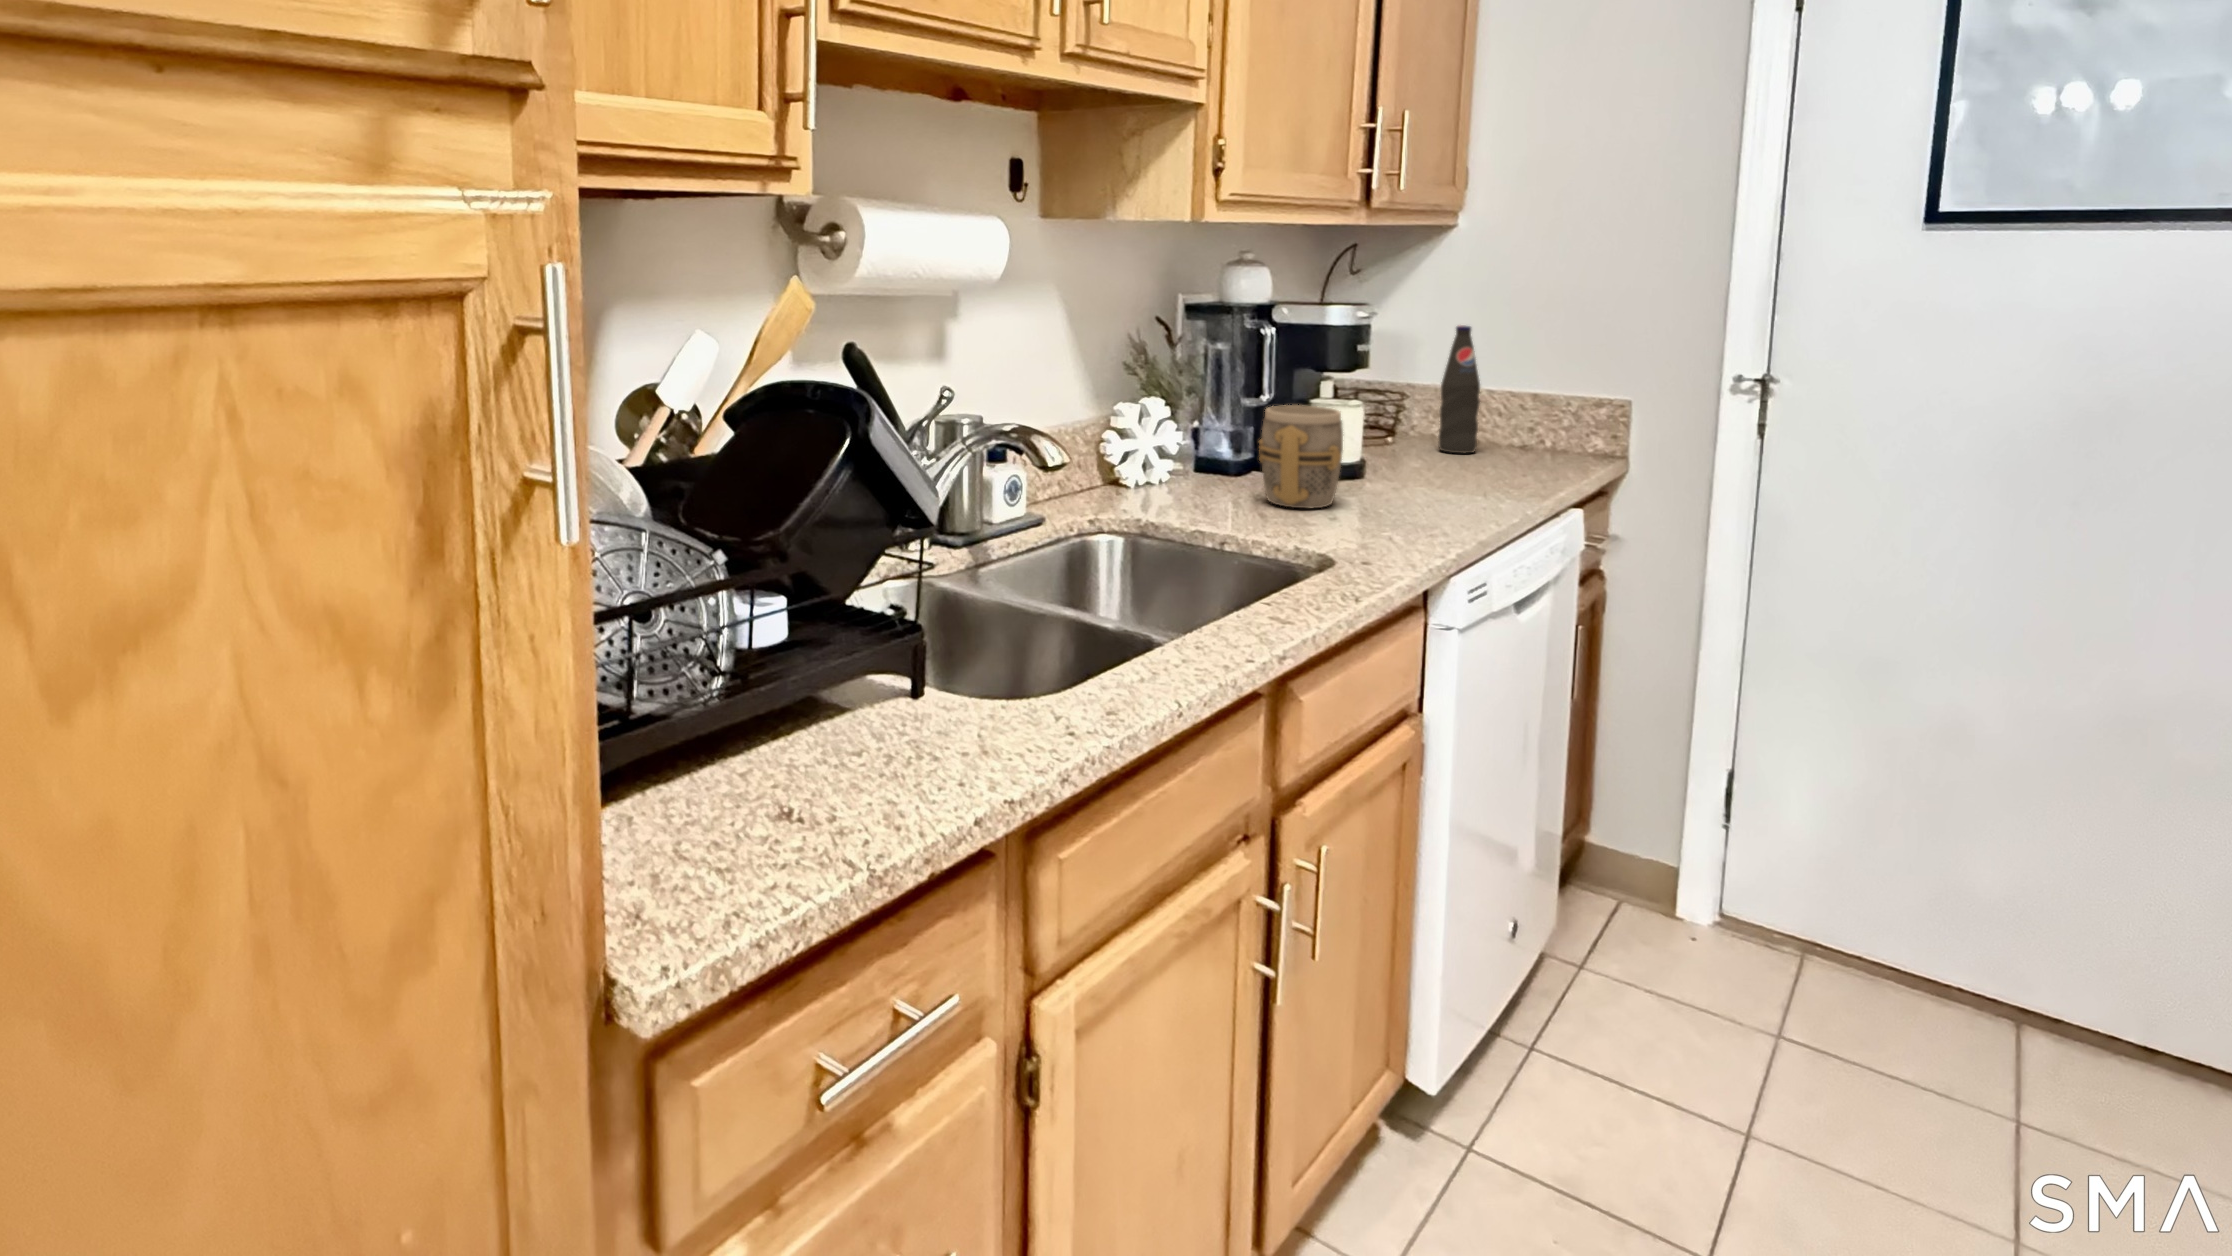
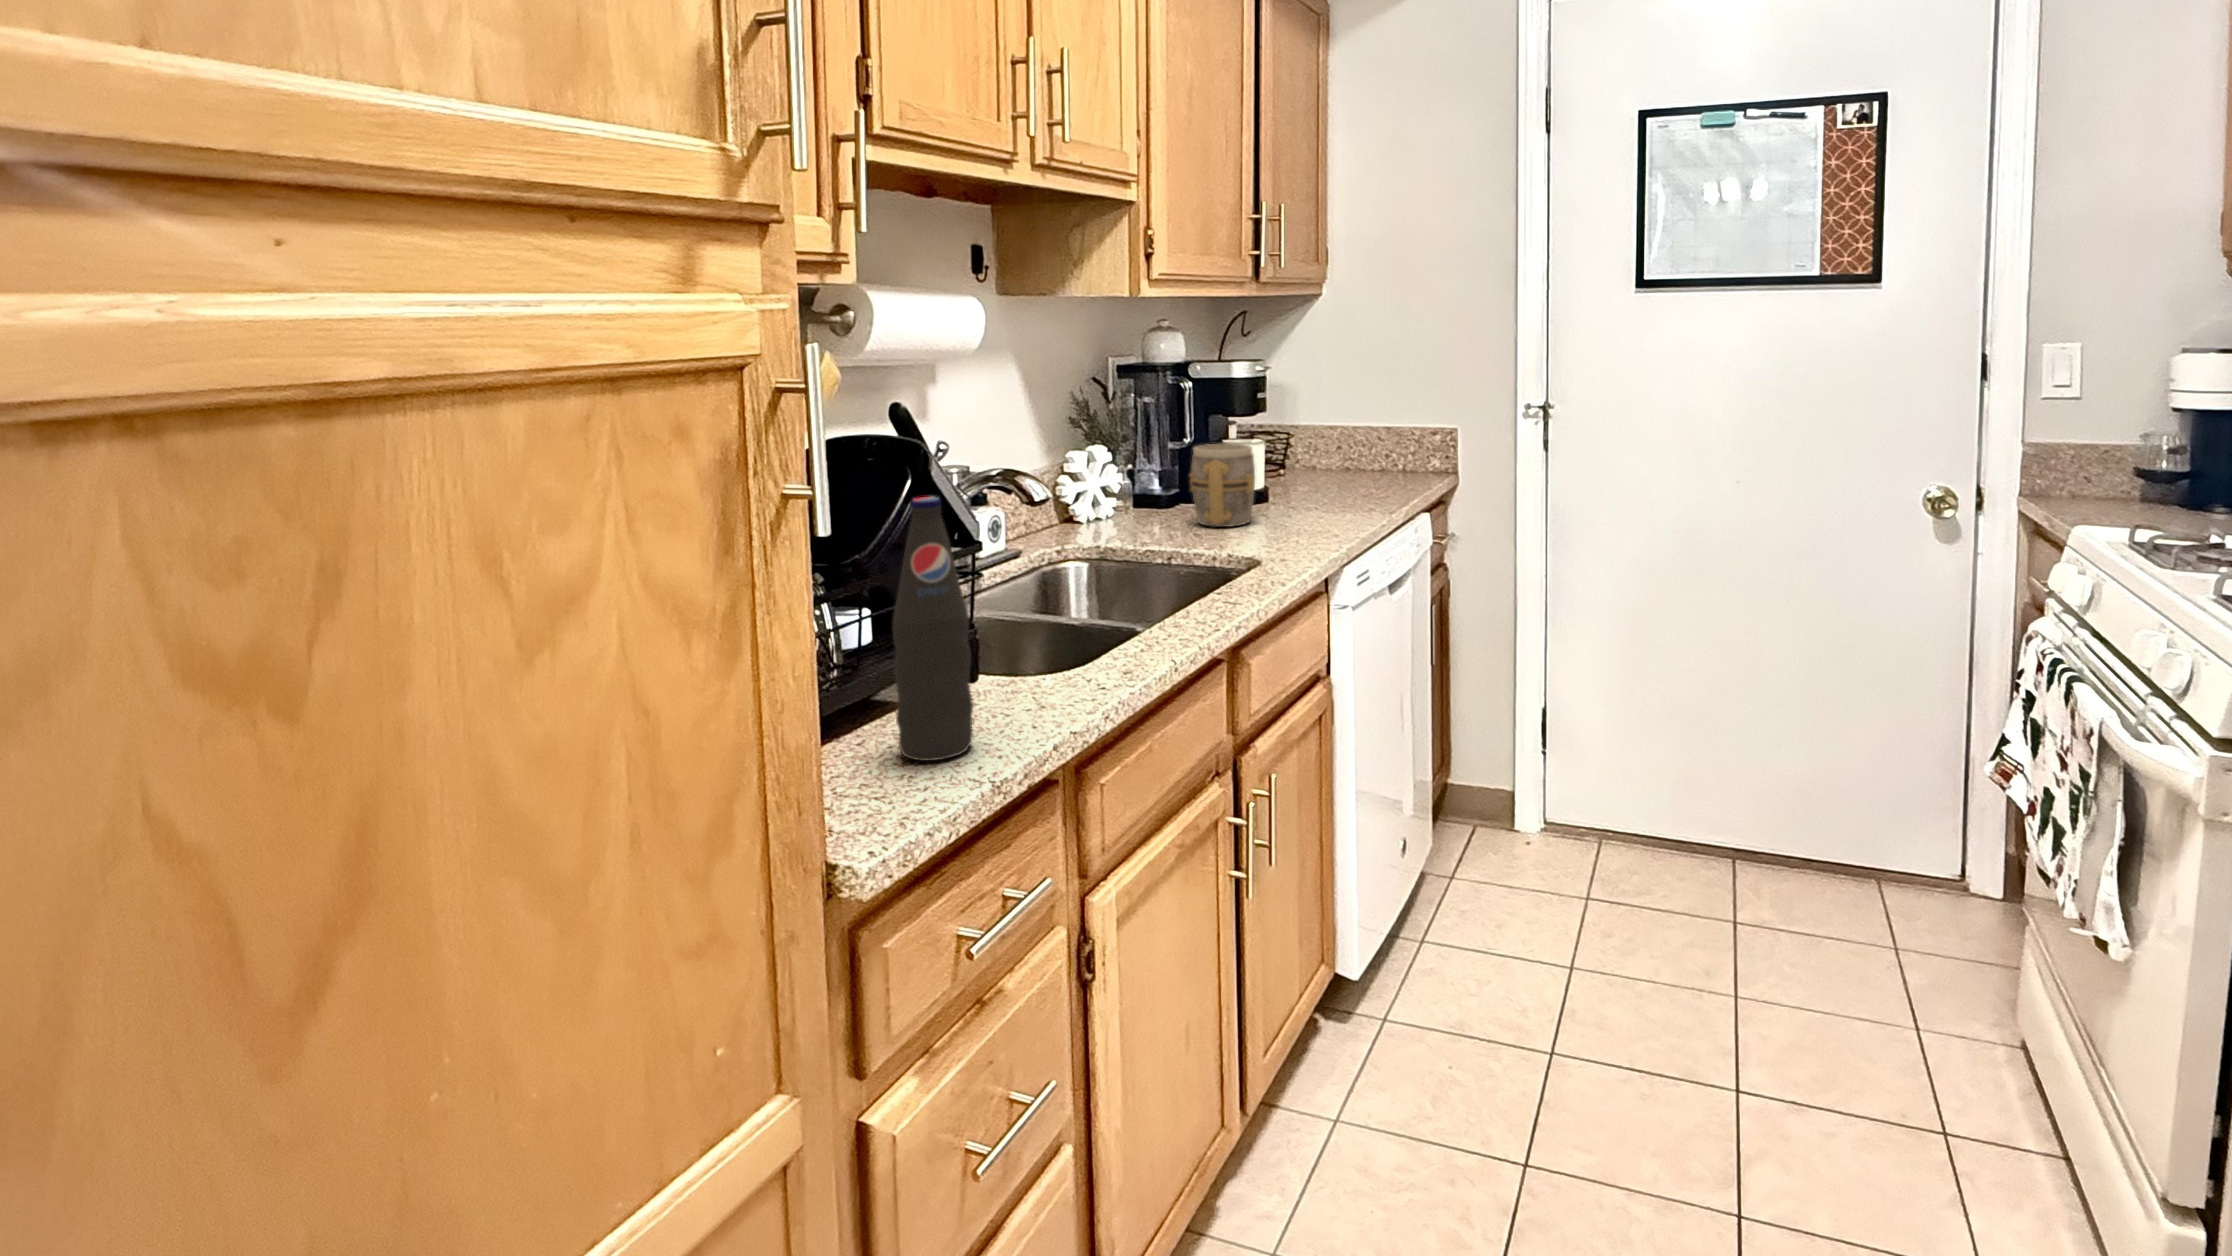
bottle: present [1439,325,1480,453] -> present [893,497,973,761]

